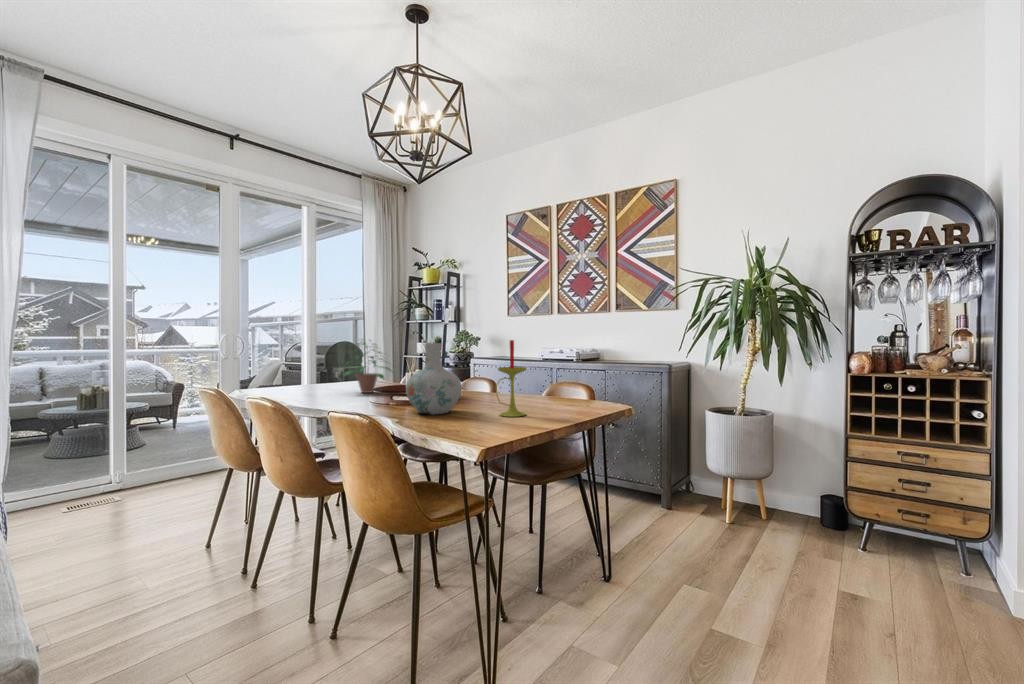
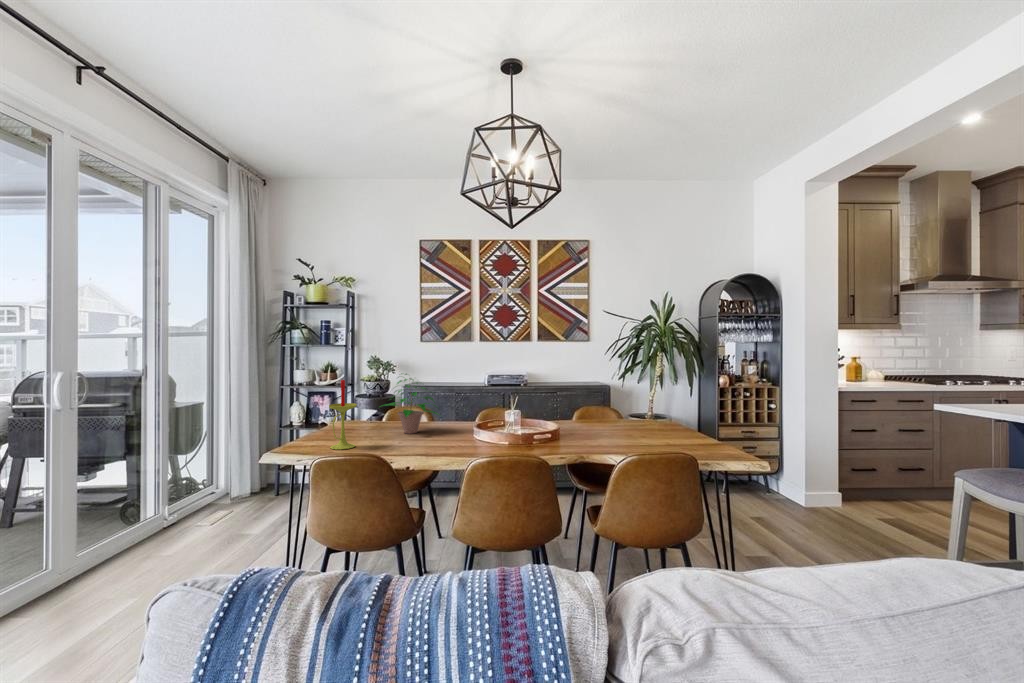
candle: present [495,340,526,417] -> present [329,380,357,450]
vase: present [406,343,461,414] -> none [565,380,615,445]

